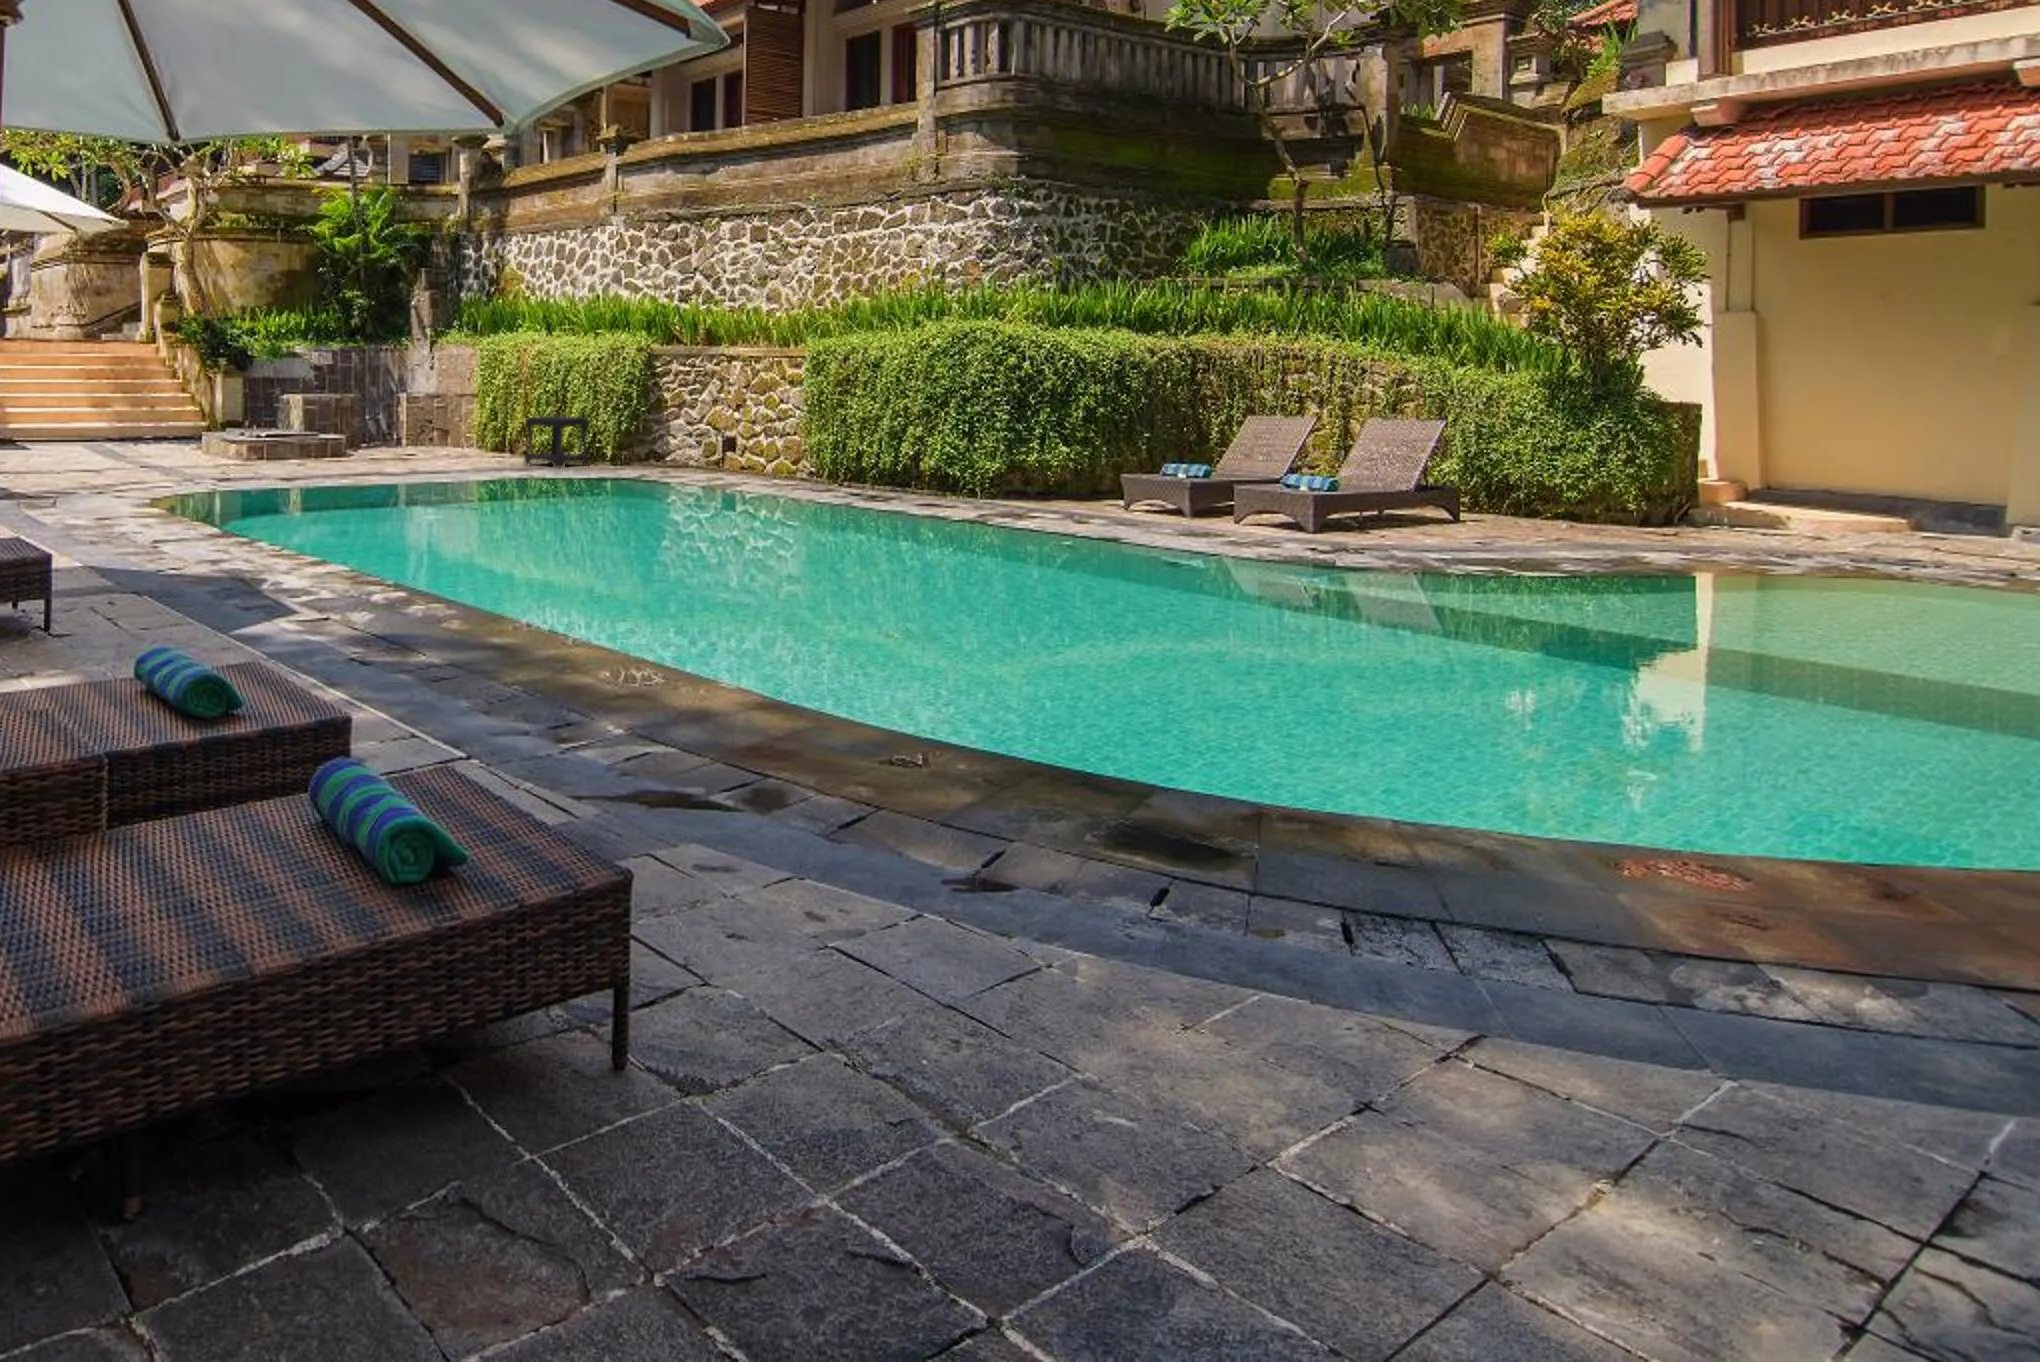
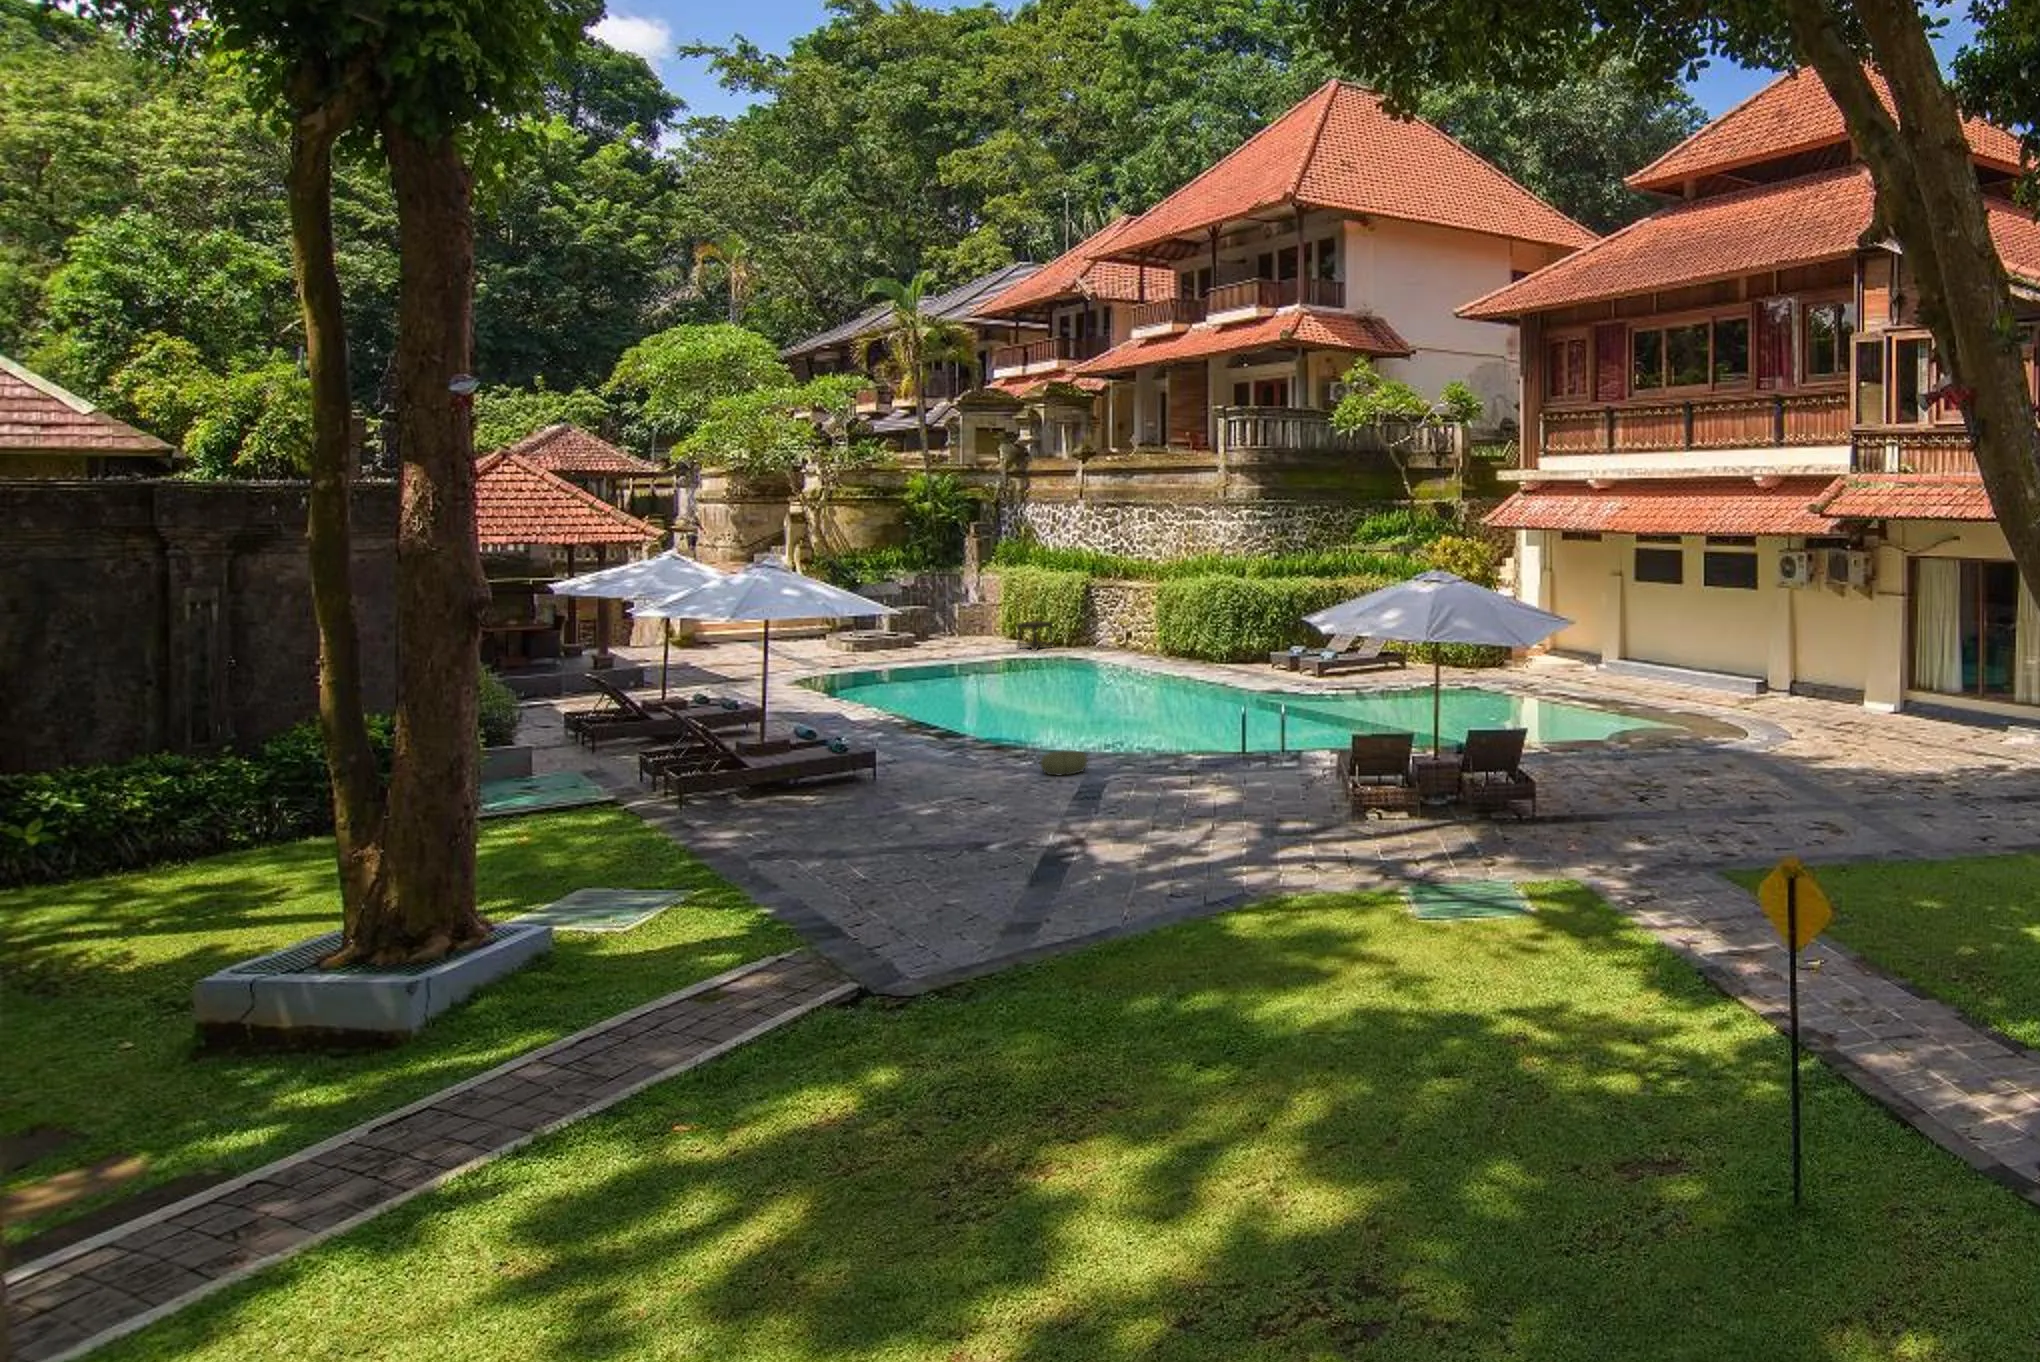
pouf: none [1420,921,1817,1166] -> present [1040,750,1087,775]

